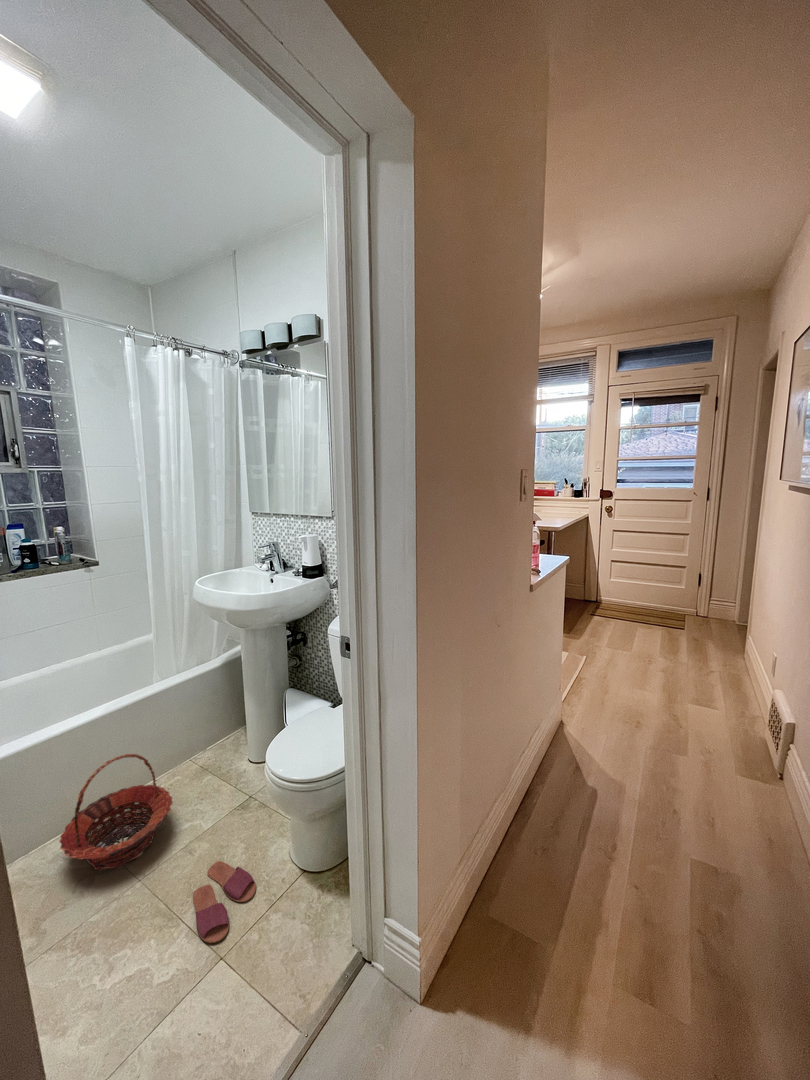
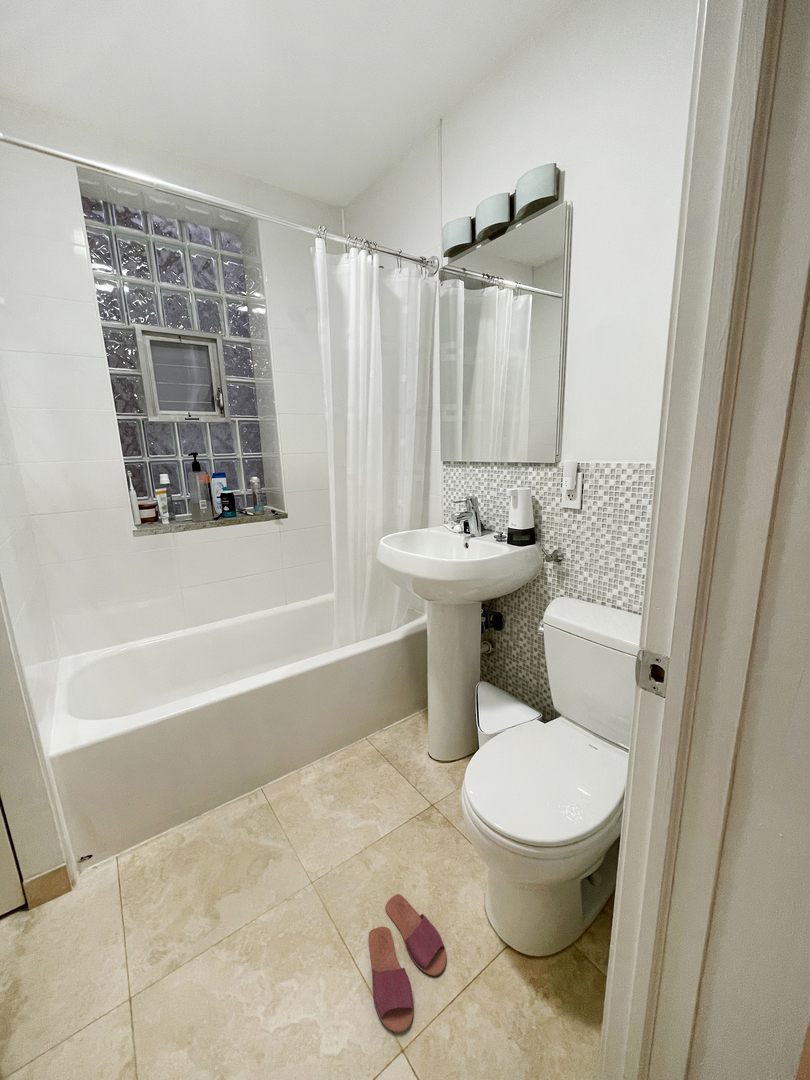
basket: present [60,754,173,870] -> none [236,733,349,863]

